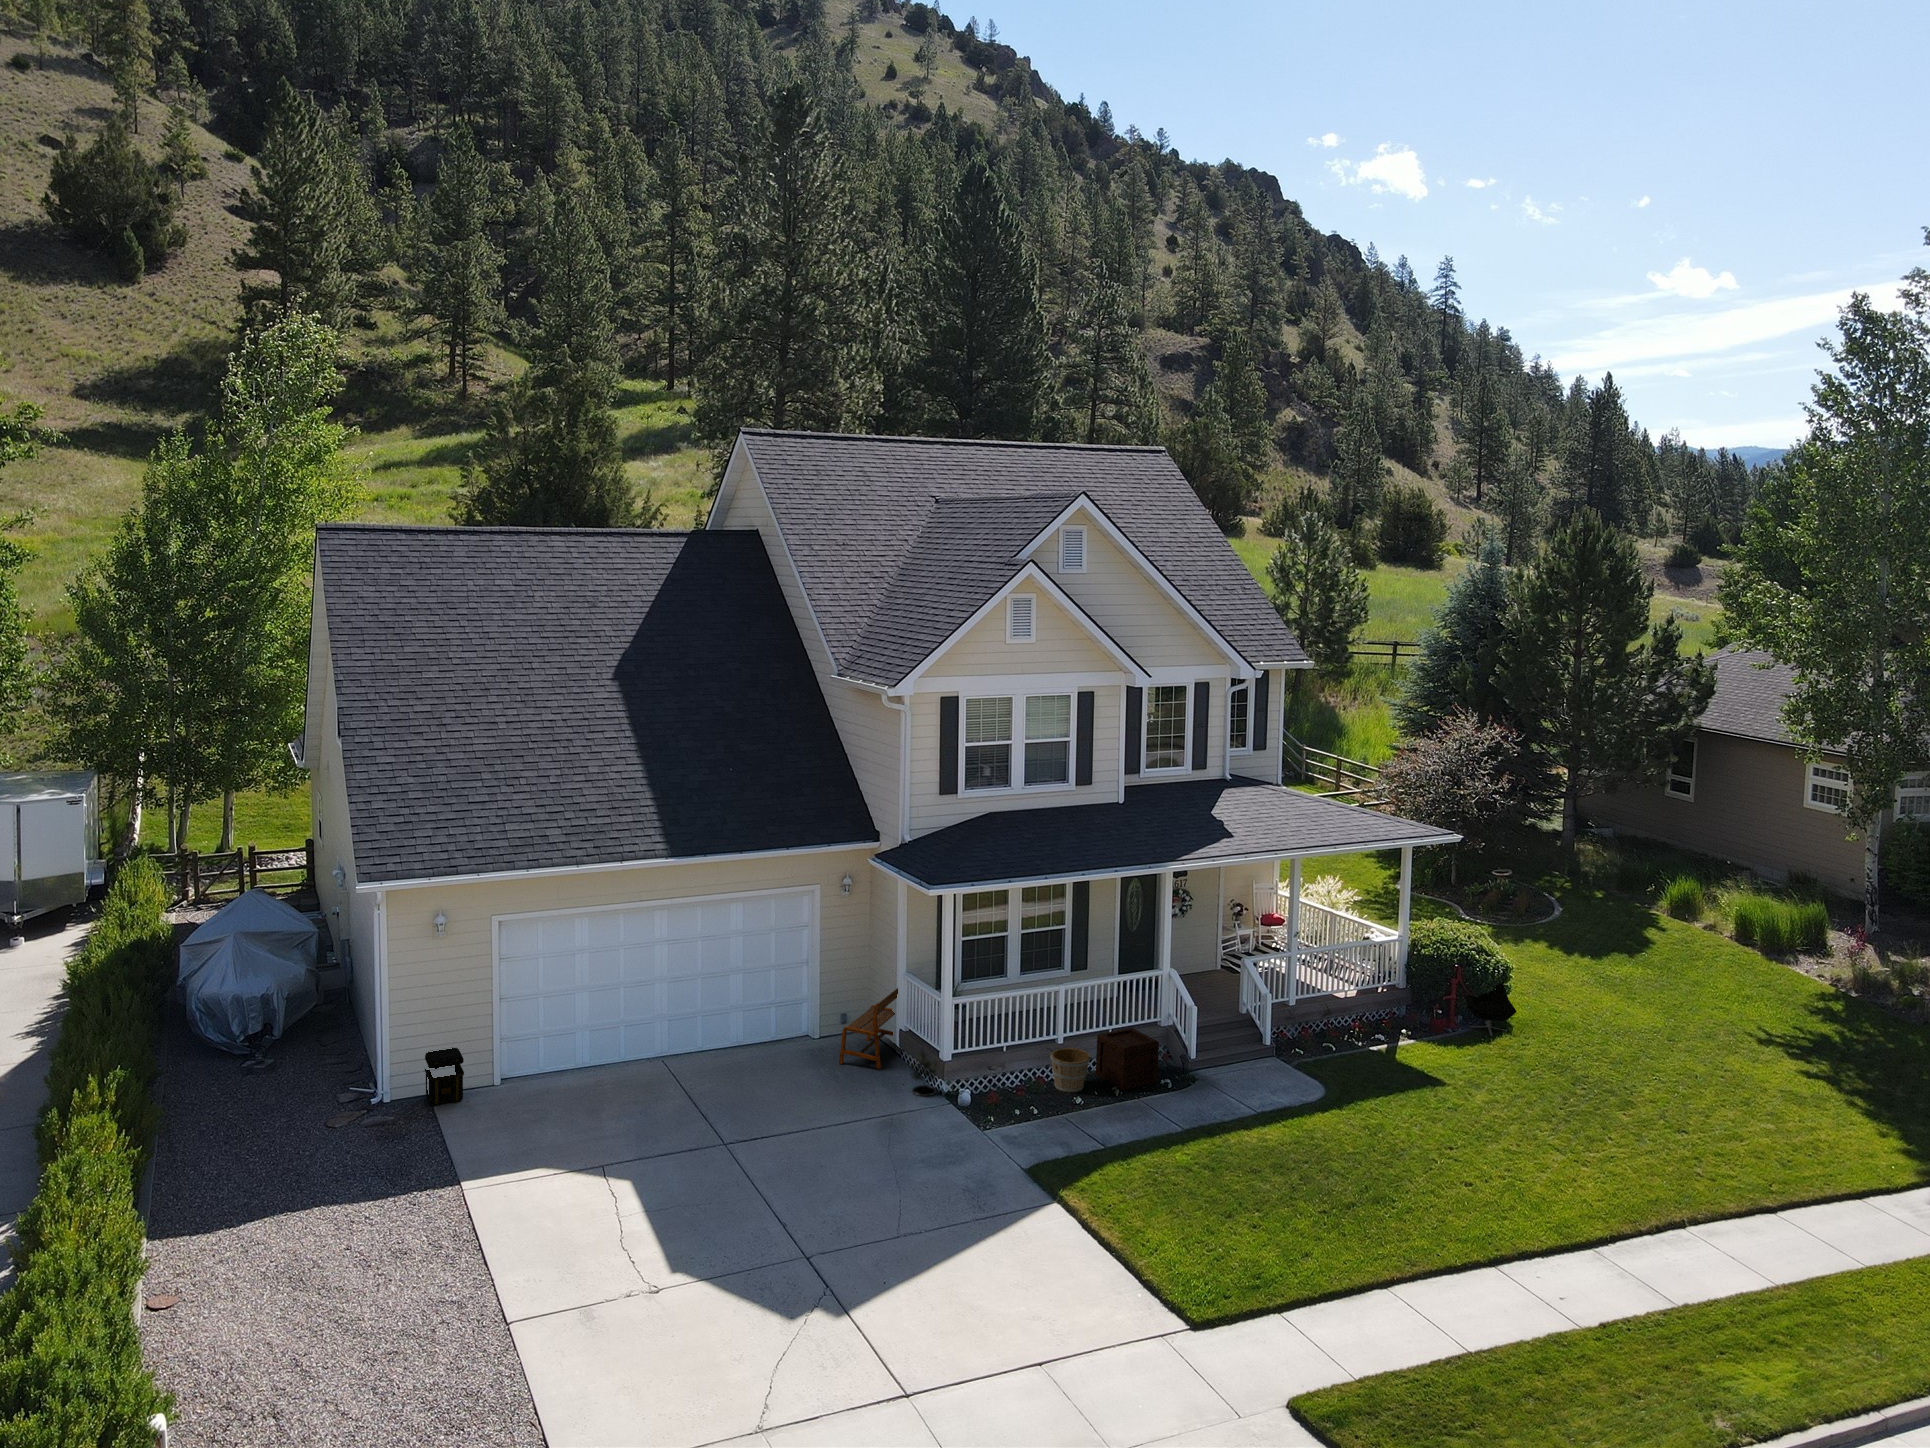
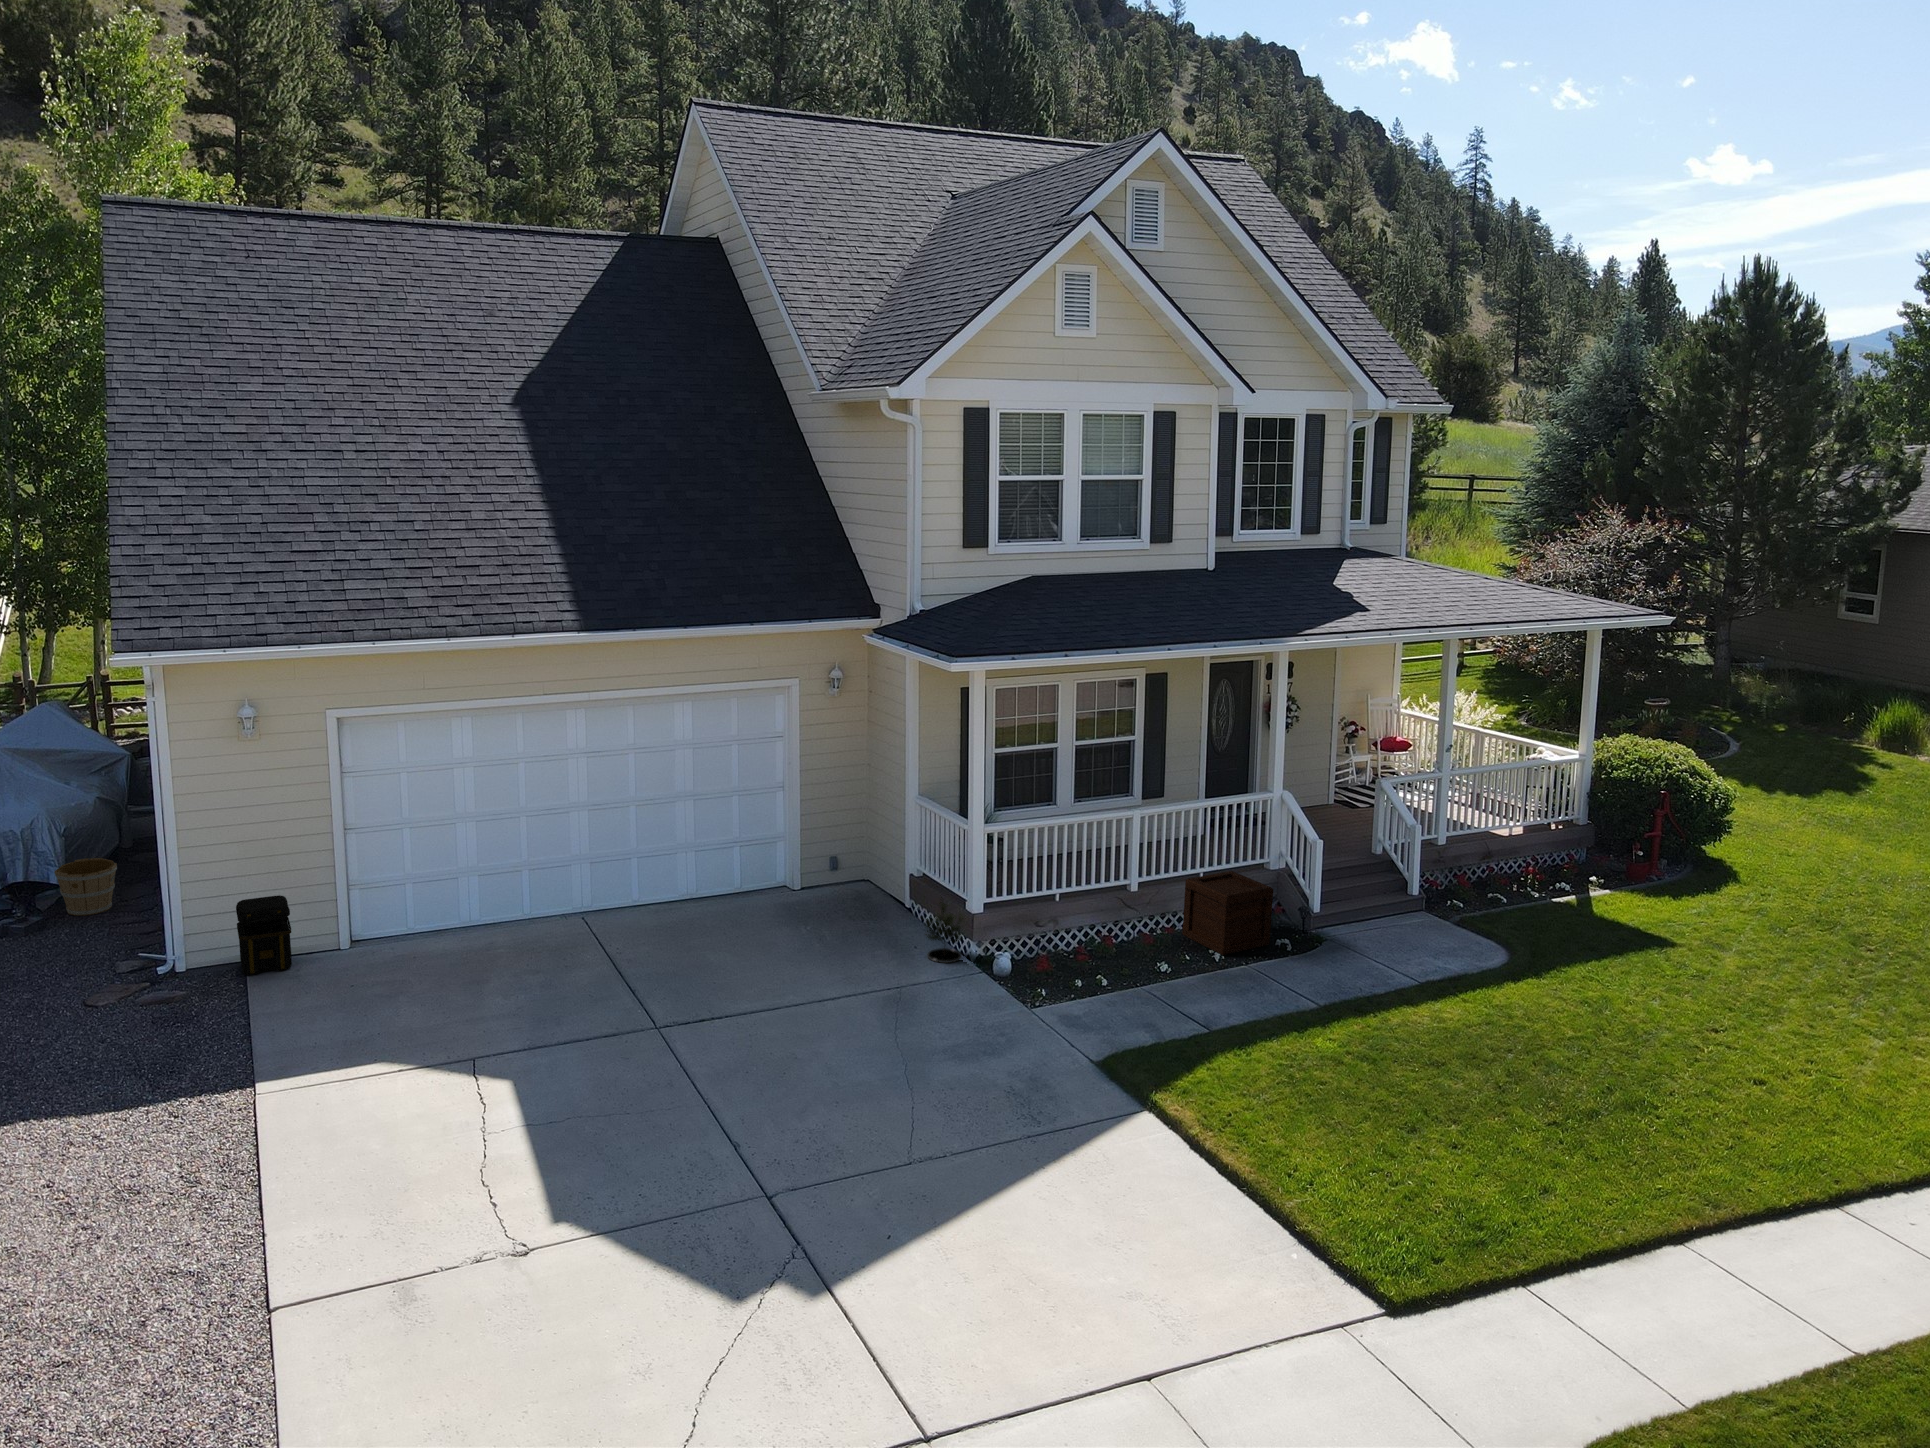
lounge chair: present [1465,983,1517,1036] -> none [1672,815,1749,887]
bench: present [839,988,898,1069] -> none [826,815,915,928]
wooden bucket: present [1050,1048,1090,1093] -> present [54,858,117,916]

